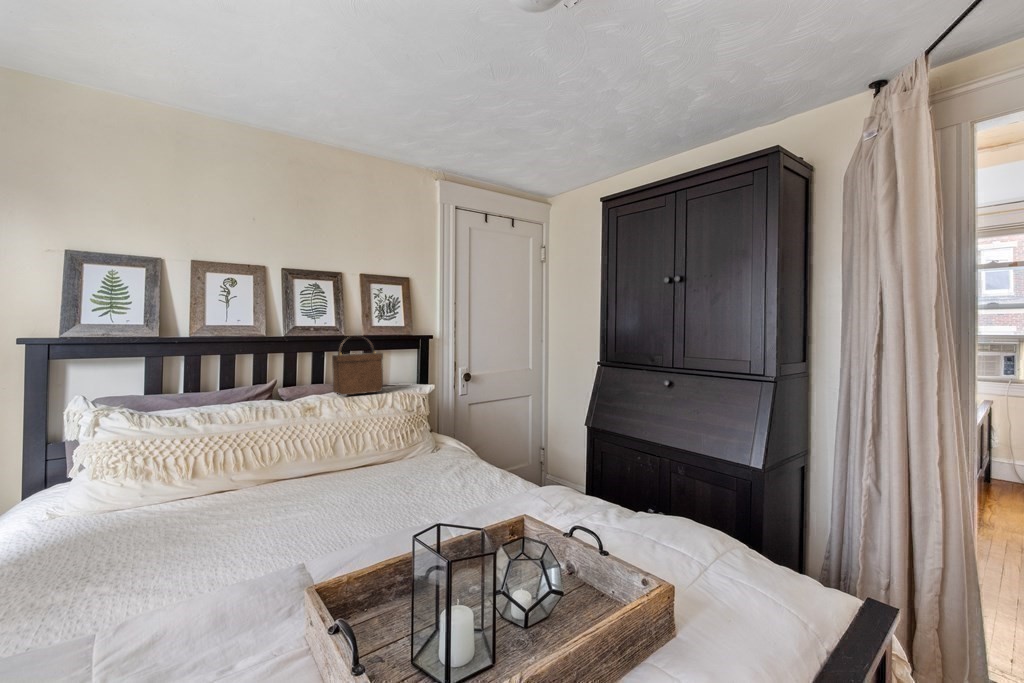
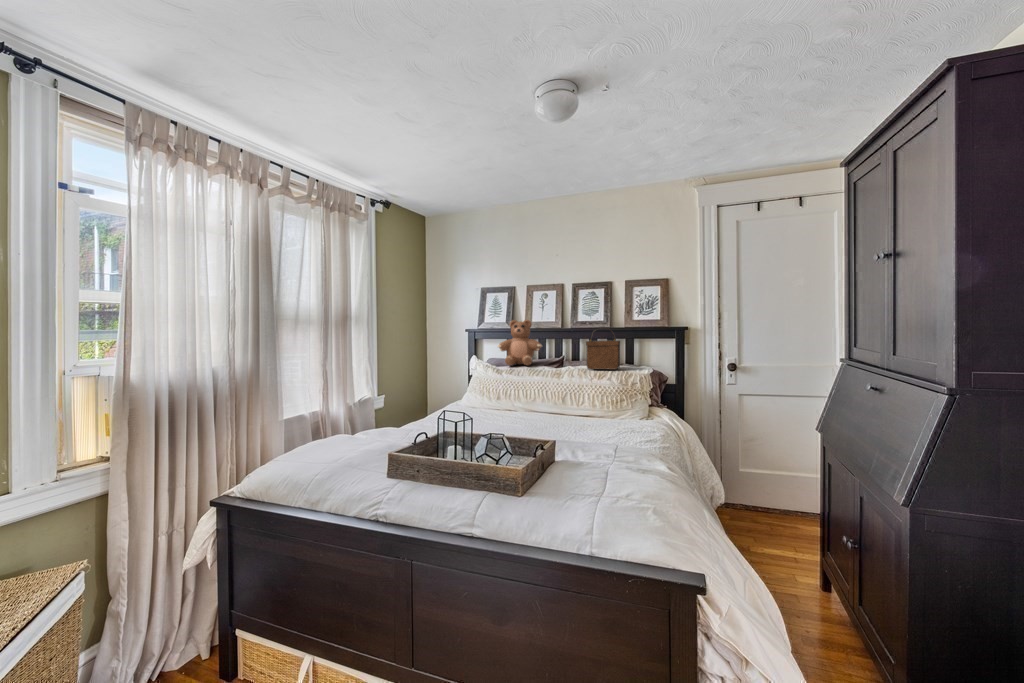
teddy bear: none [145,321,248,404] -> present [498,320,542,366]

